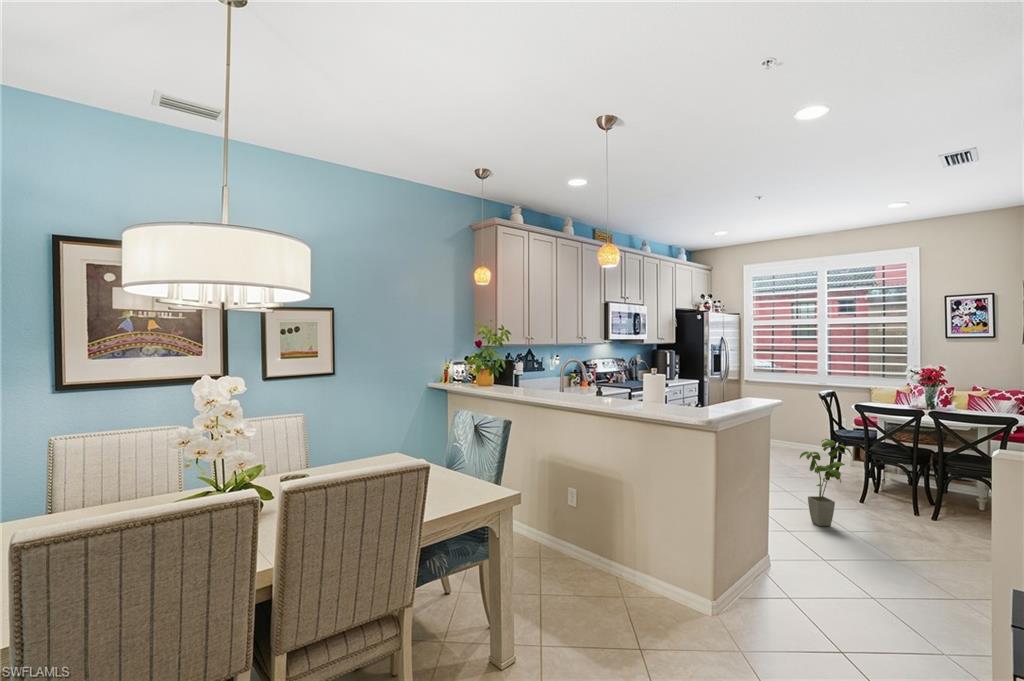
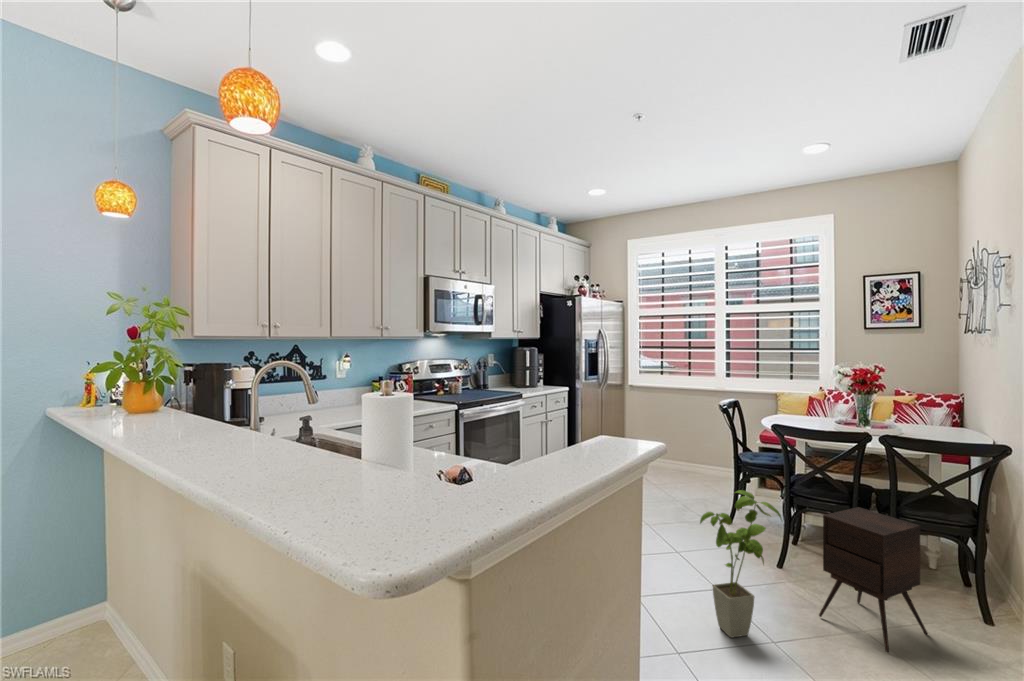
side table: none [881,456,954,537] -> present [819,507,927,652]

